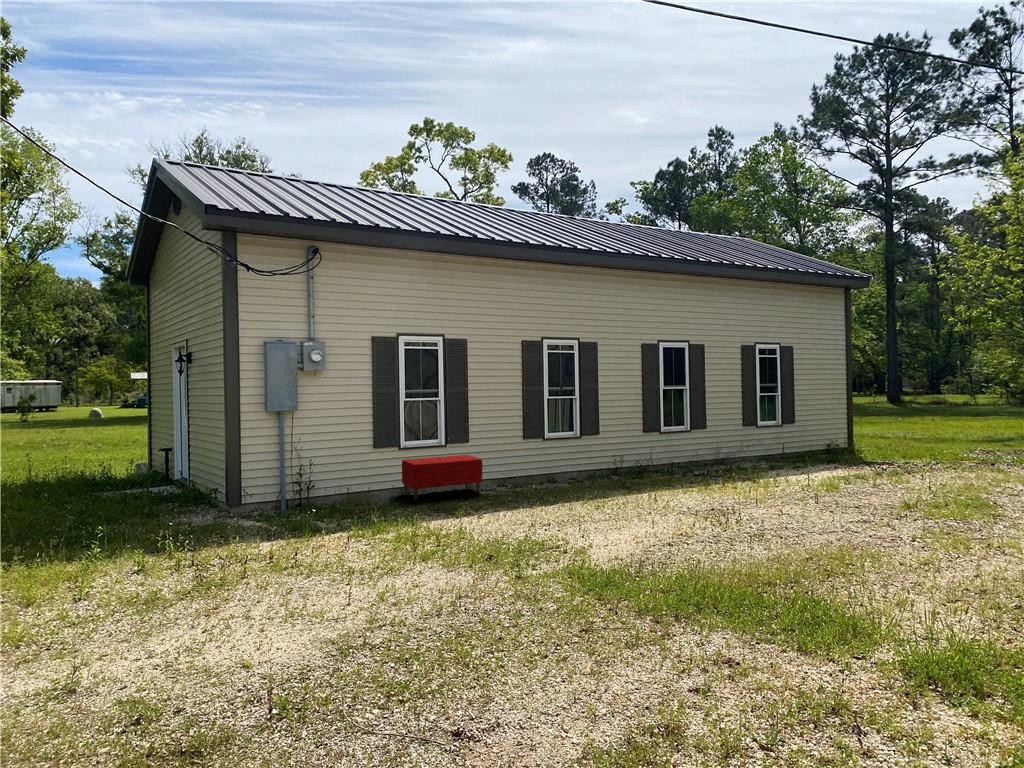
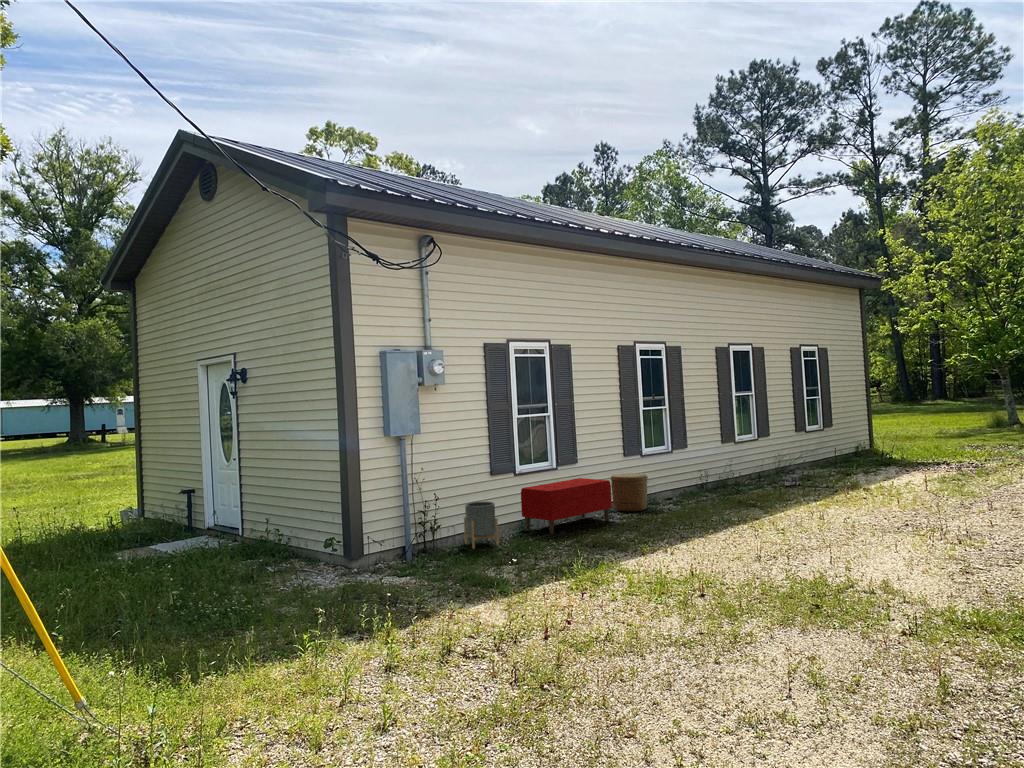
woven basket: none [501,453,532,487] -> present [611,473,648,512]
planter: none [338,468,363,506] -> present [464,502,499,549]

